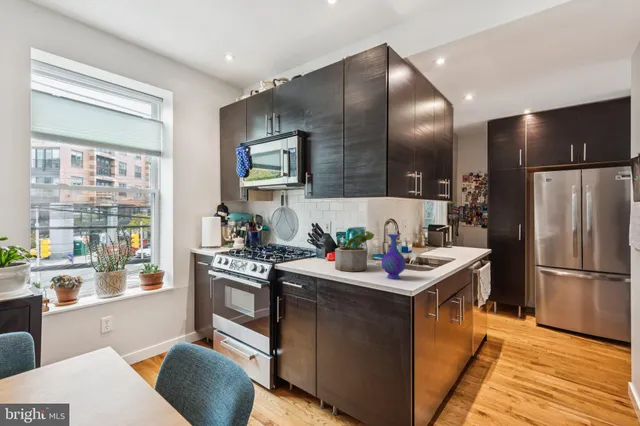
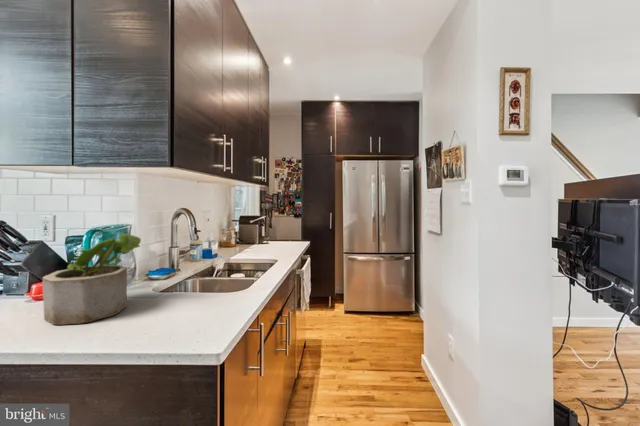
vase: present [382,234,406,279] -> none [151,238,202,328]

